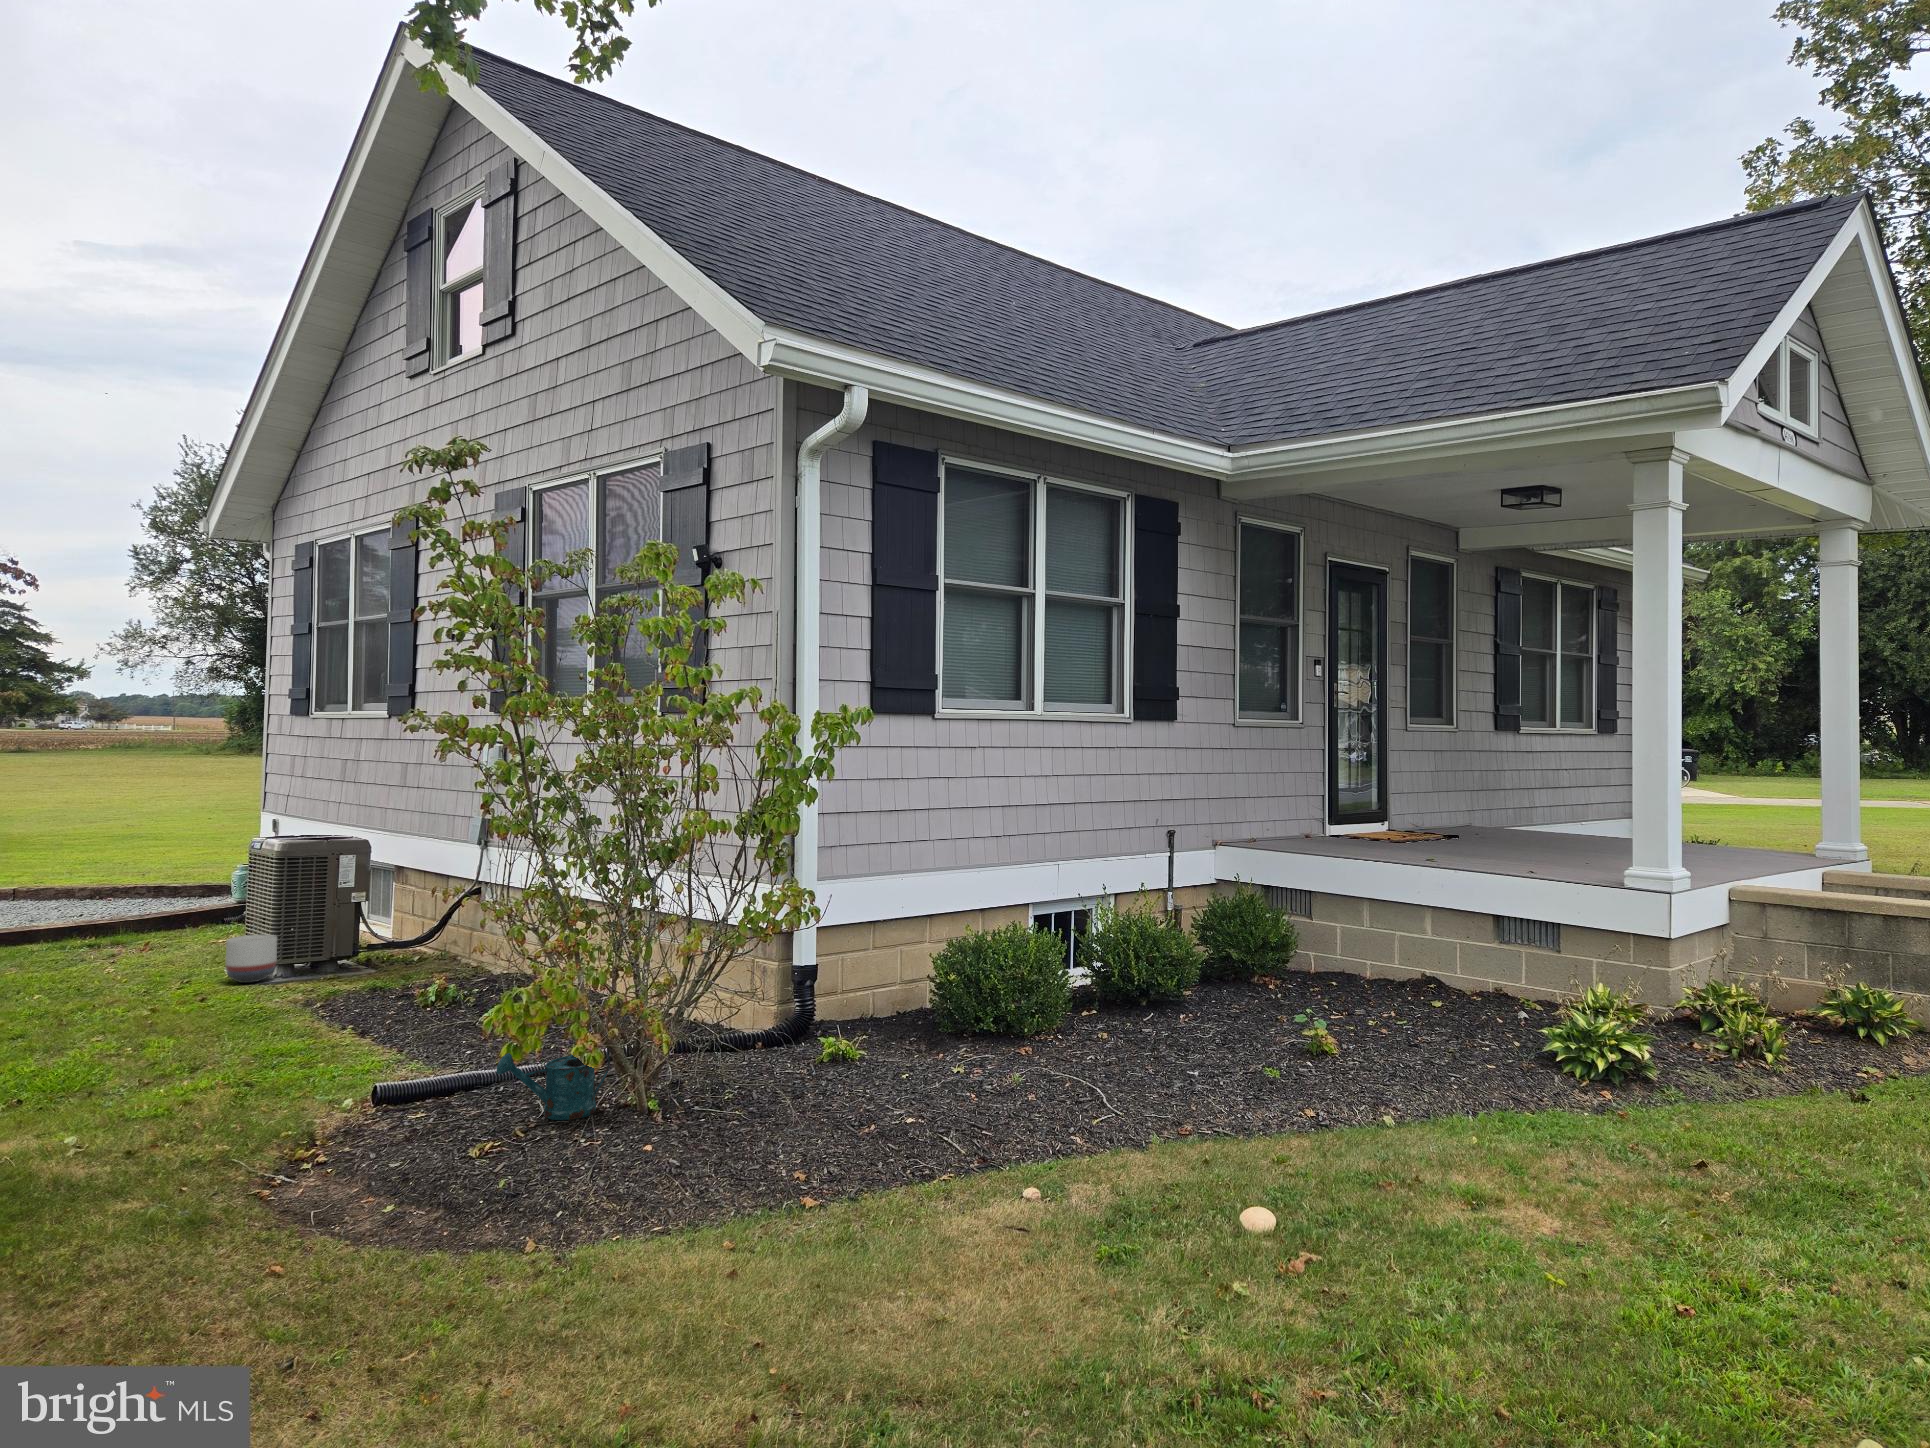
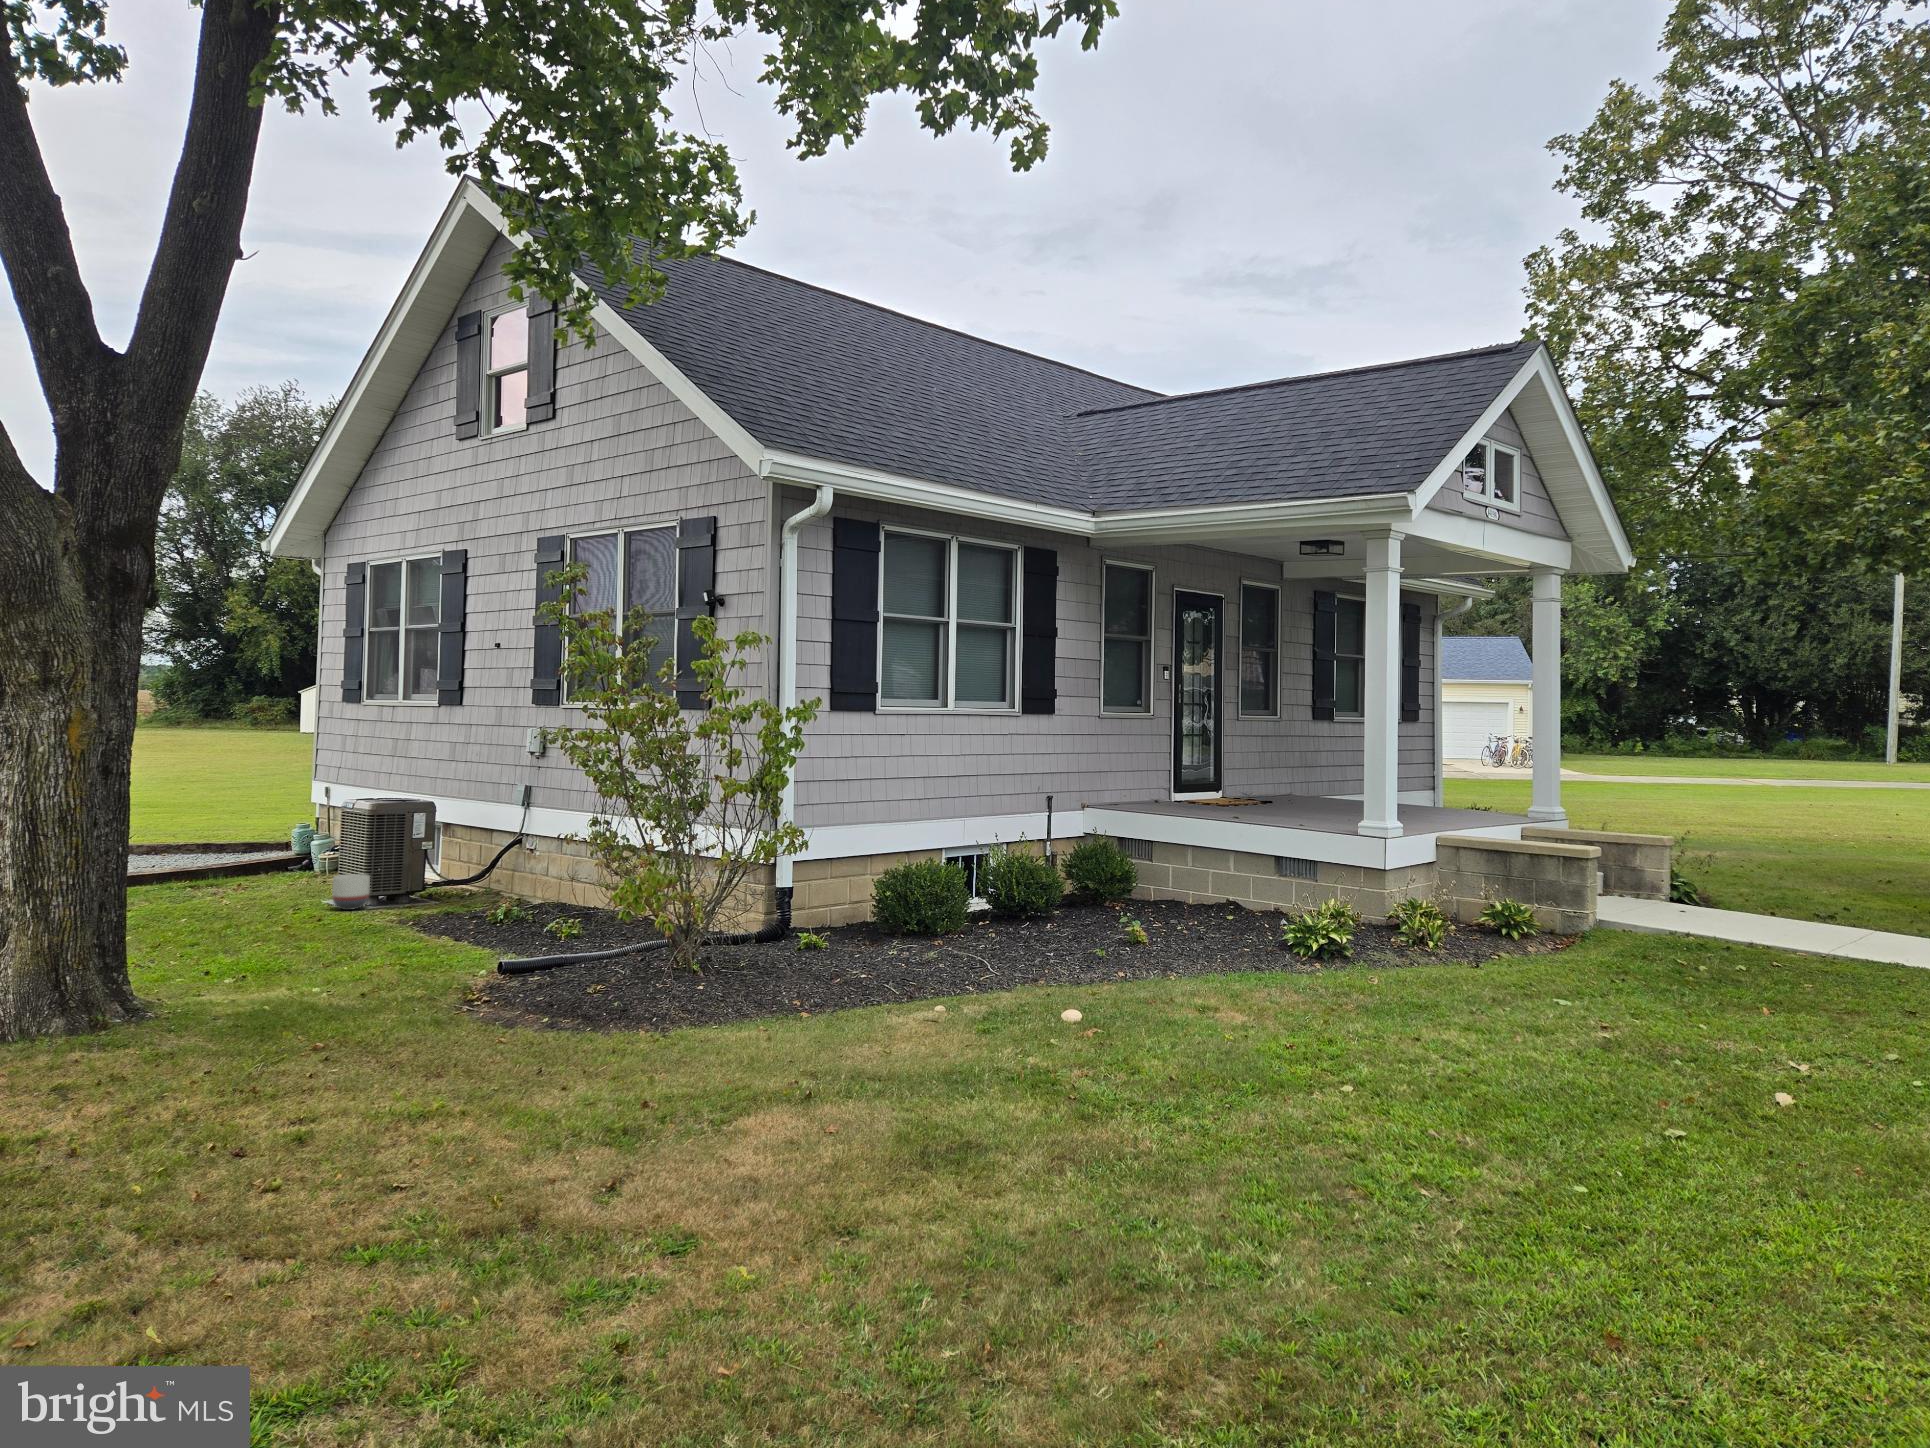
watering can: present [496,1052,610,1120] -> none [599,926,667,972]

